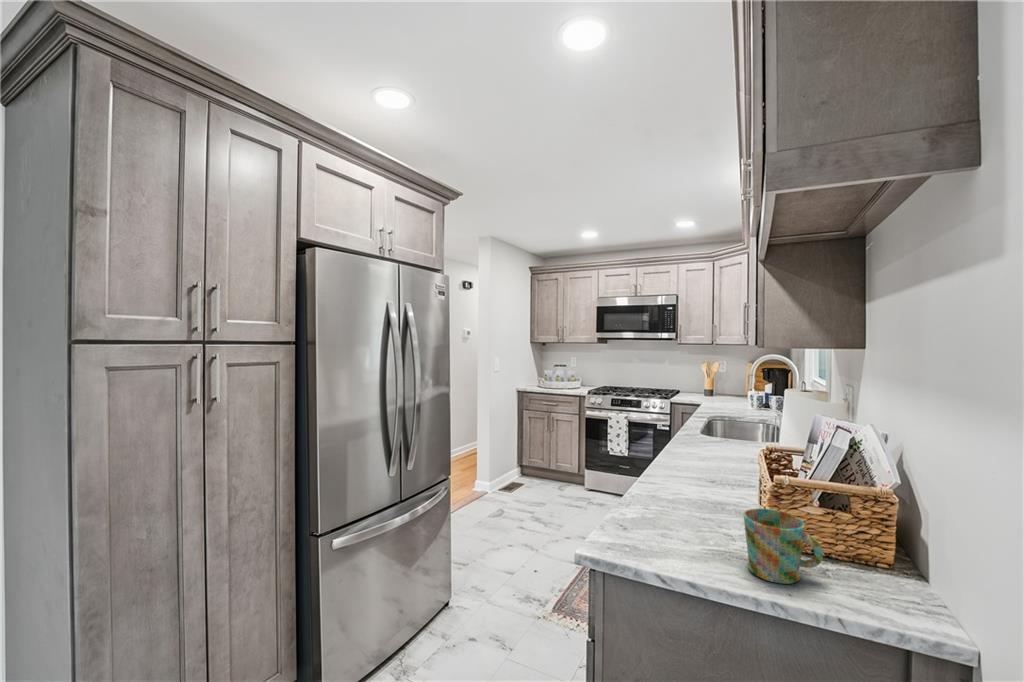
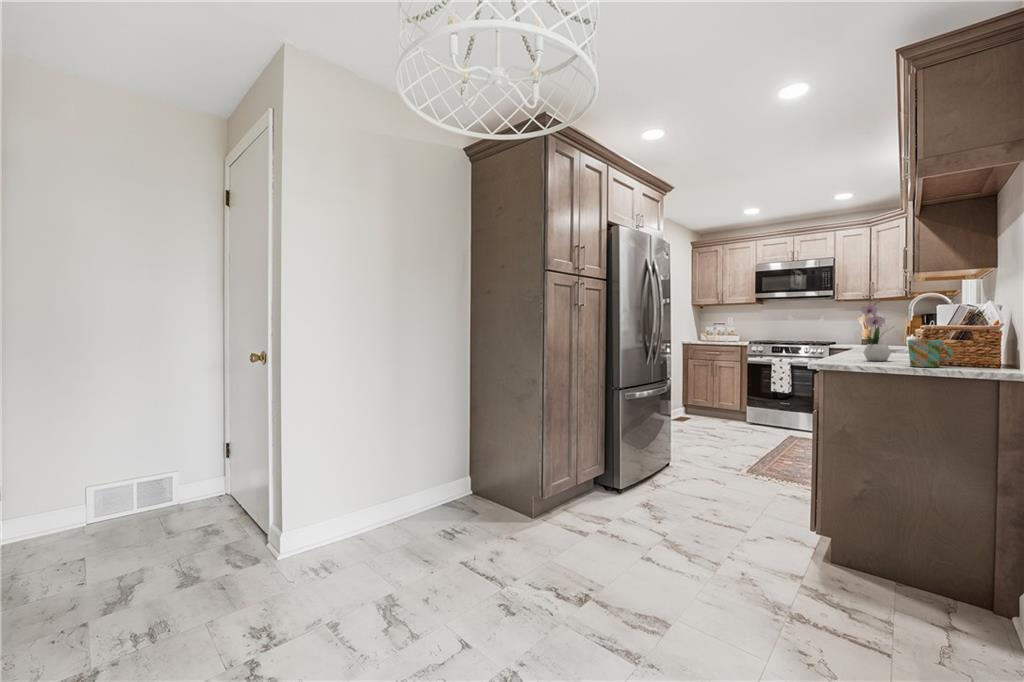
flower arrangement: none [676,393,727,511] -> present [861,295,891,361]

